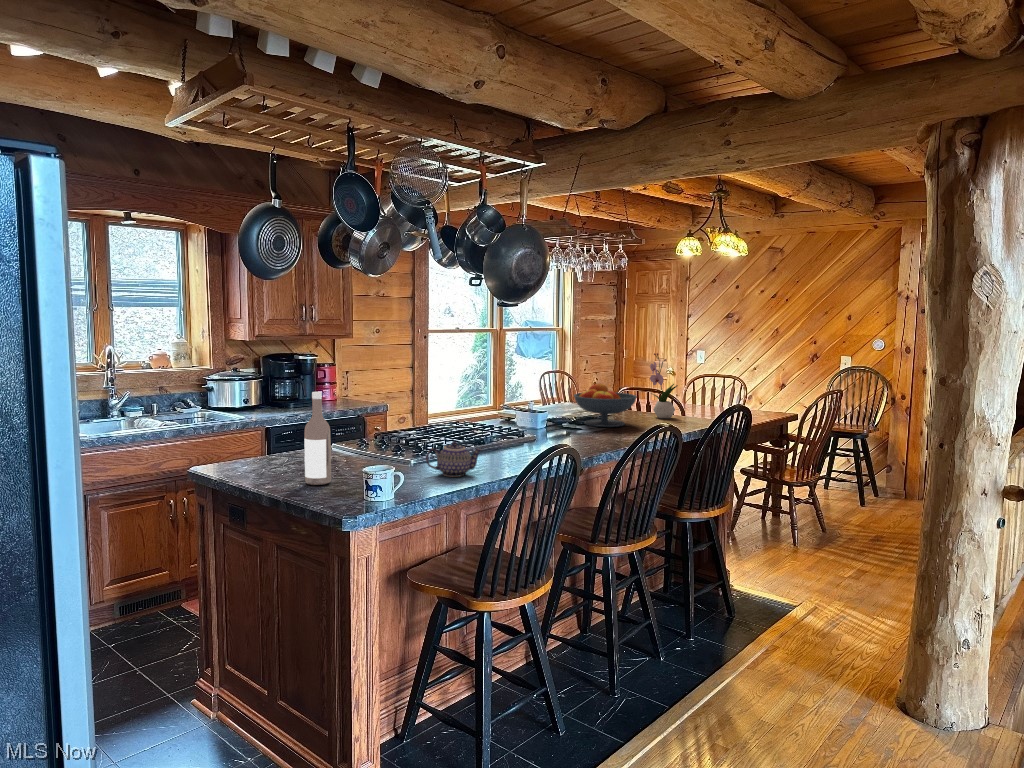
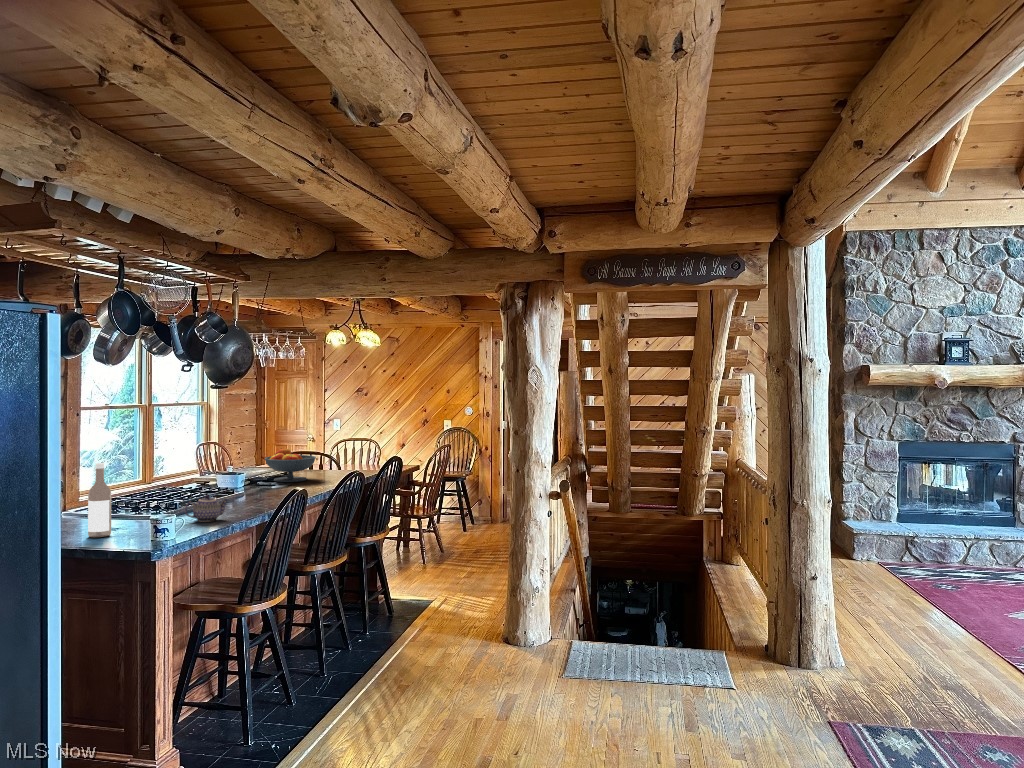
flower arrangement: present [650,353,678,418] -> none [320,423,343,473]

